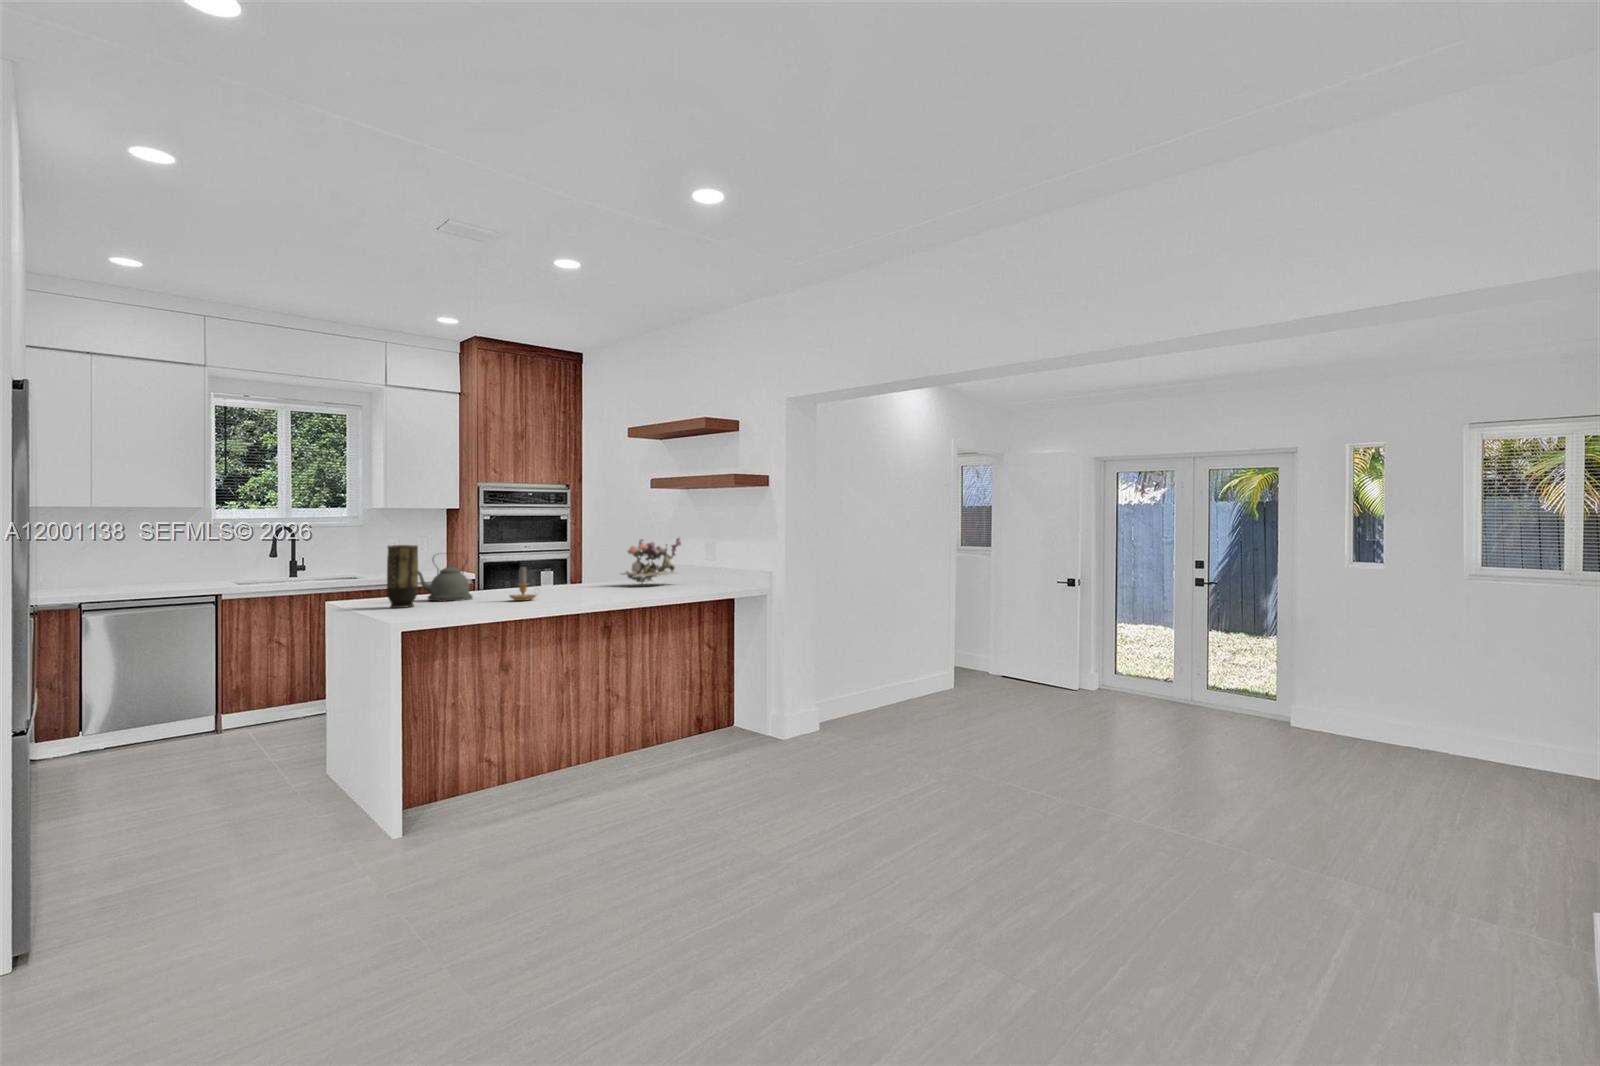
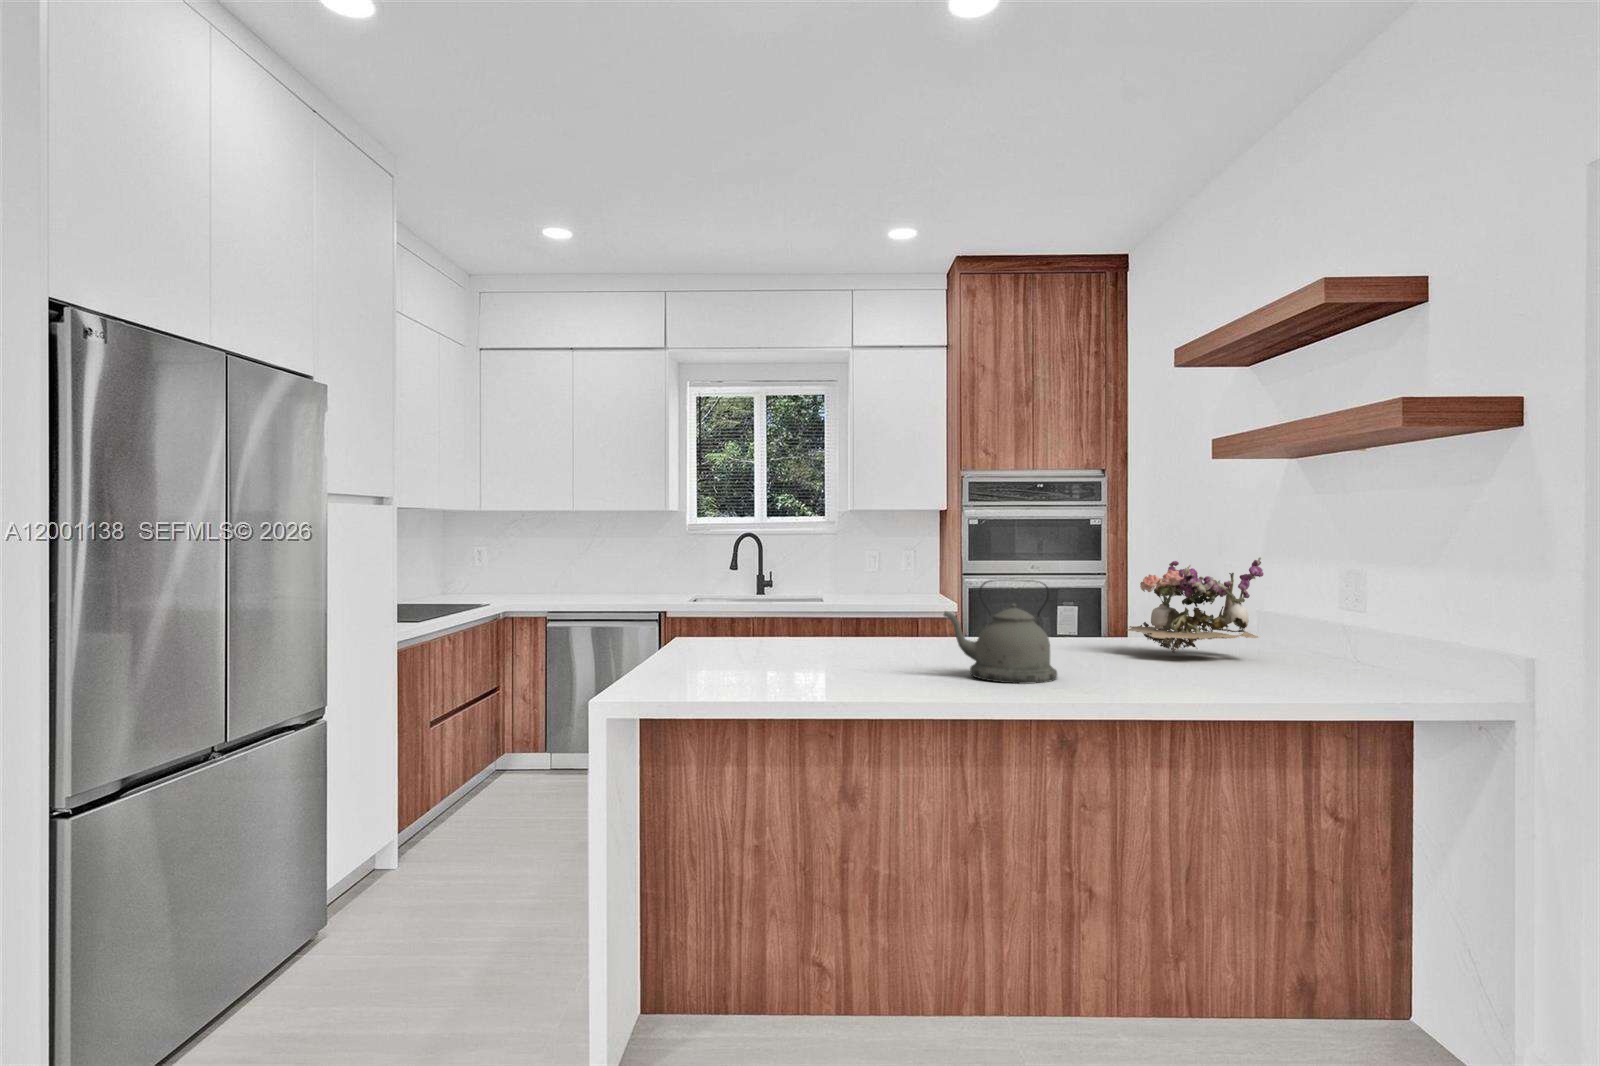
vase: present [387,545,418,608] -> none [675,562,723,668]
kettle: present [418,560,473,601] -> present [944,580,1057,684]
candle: present [510,567,536,601] -> none [855,606,917,675]

